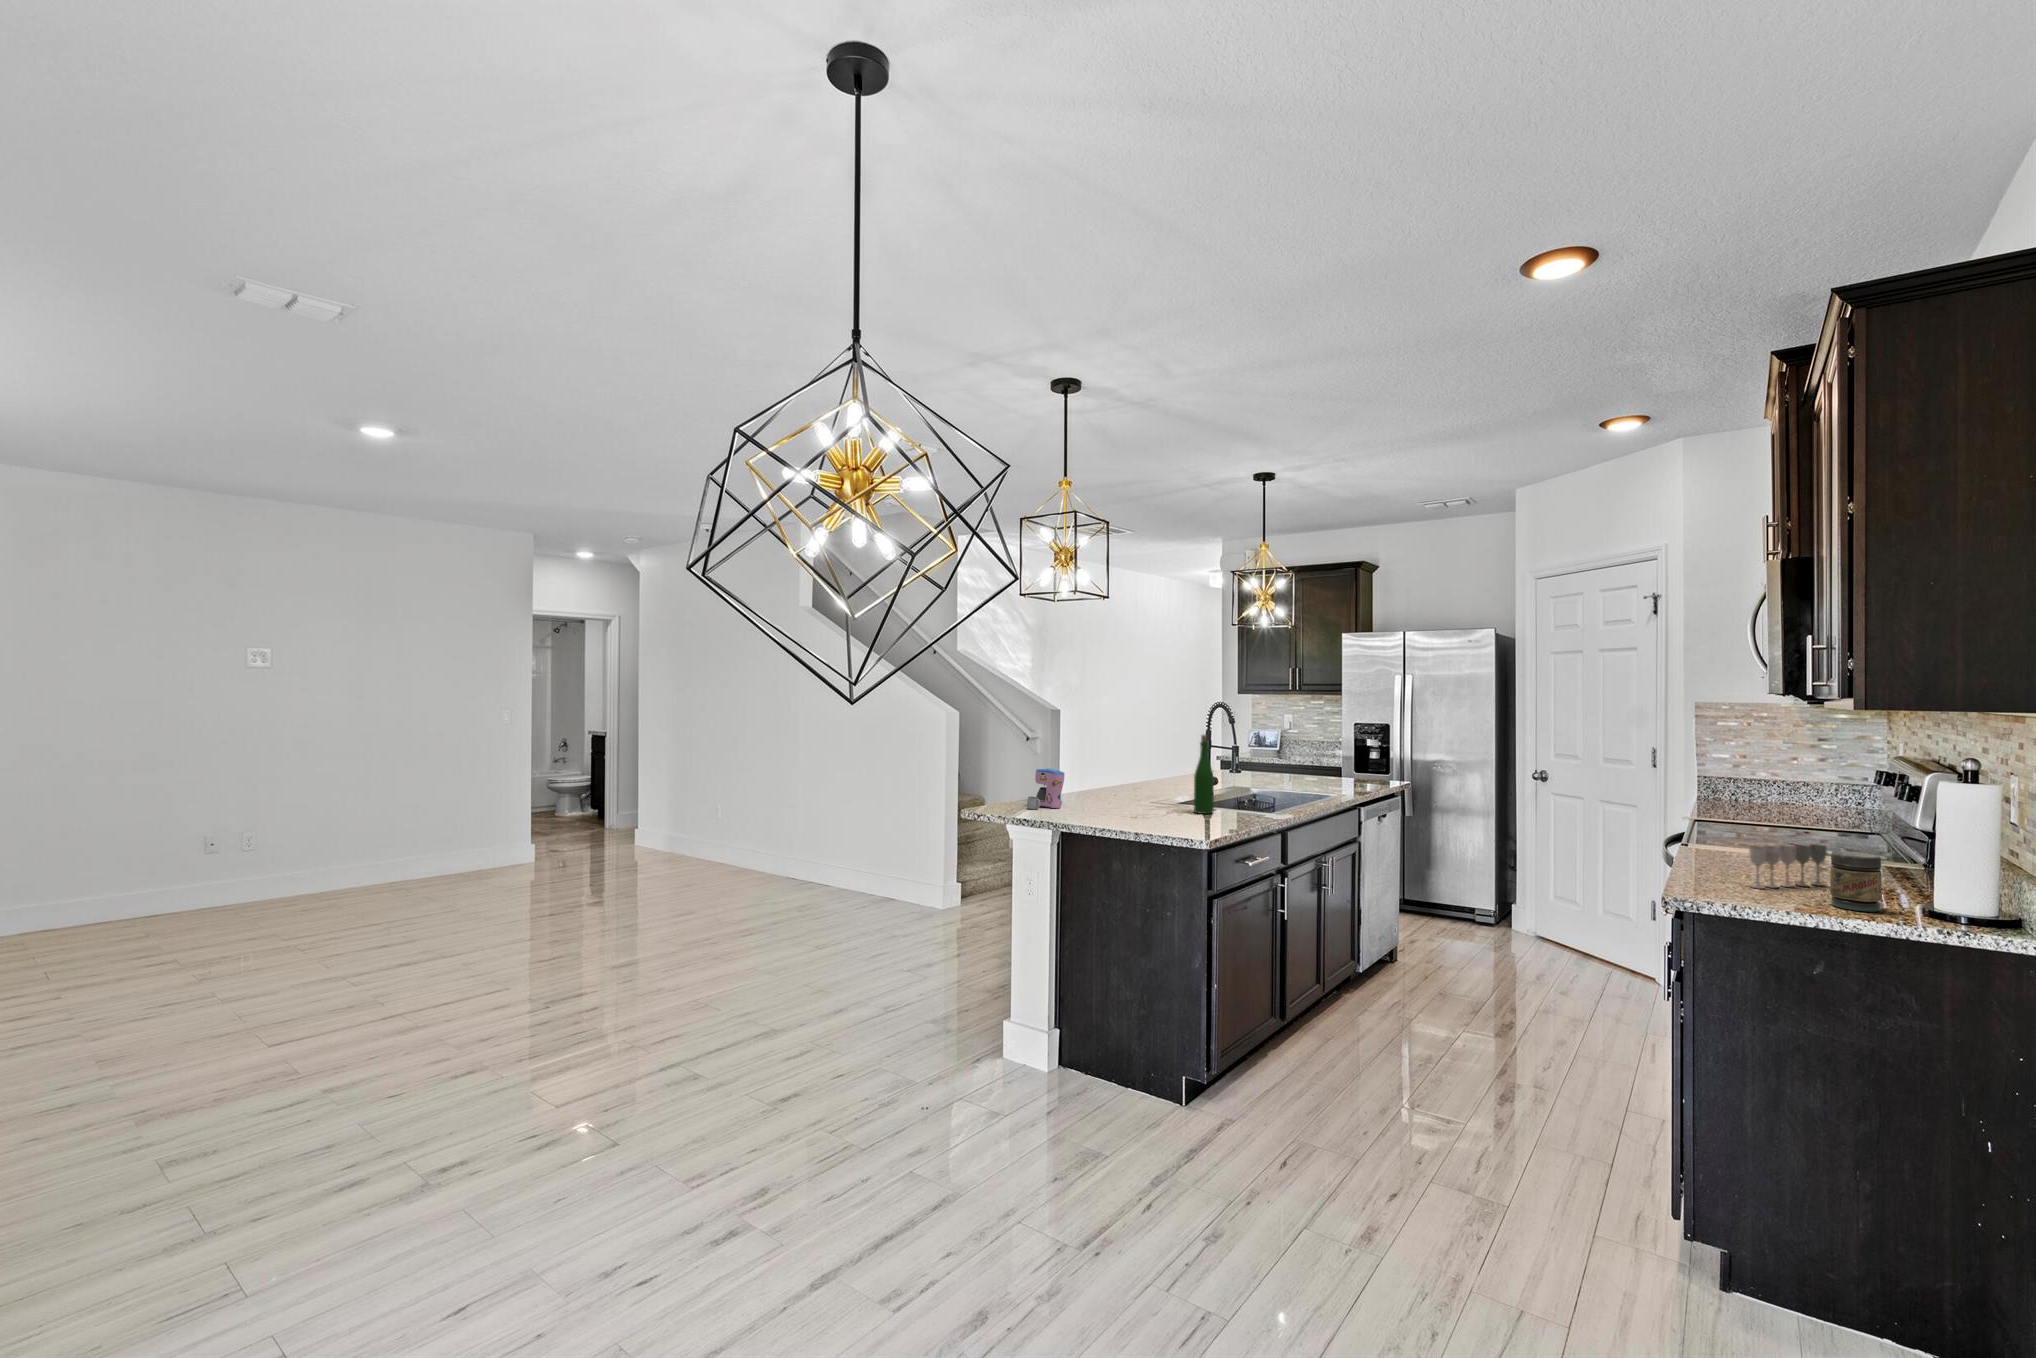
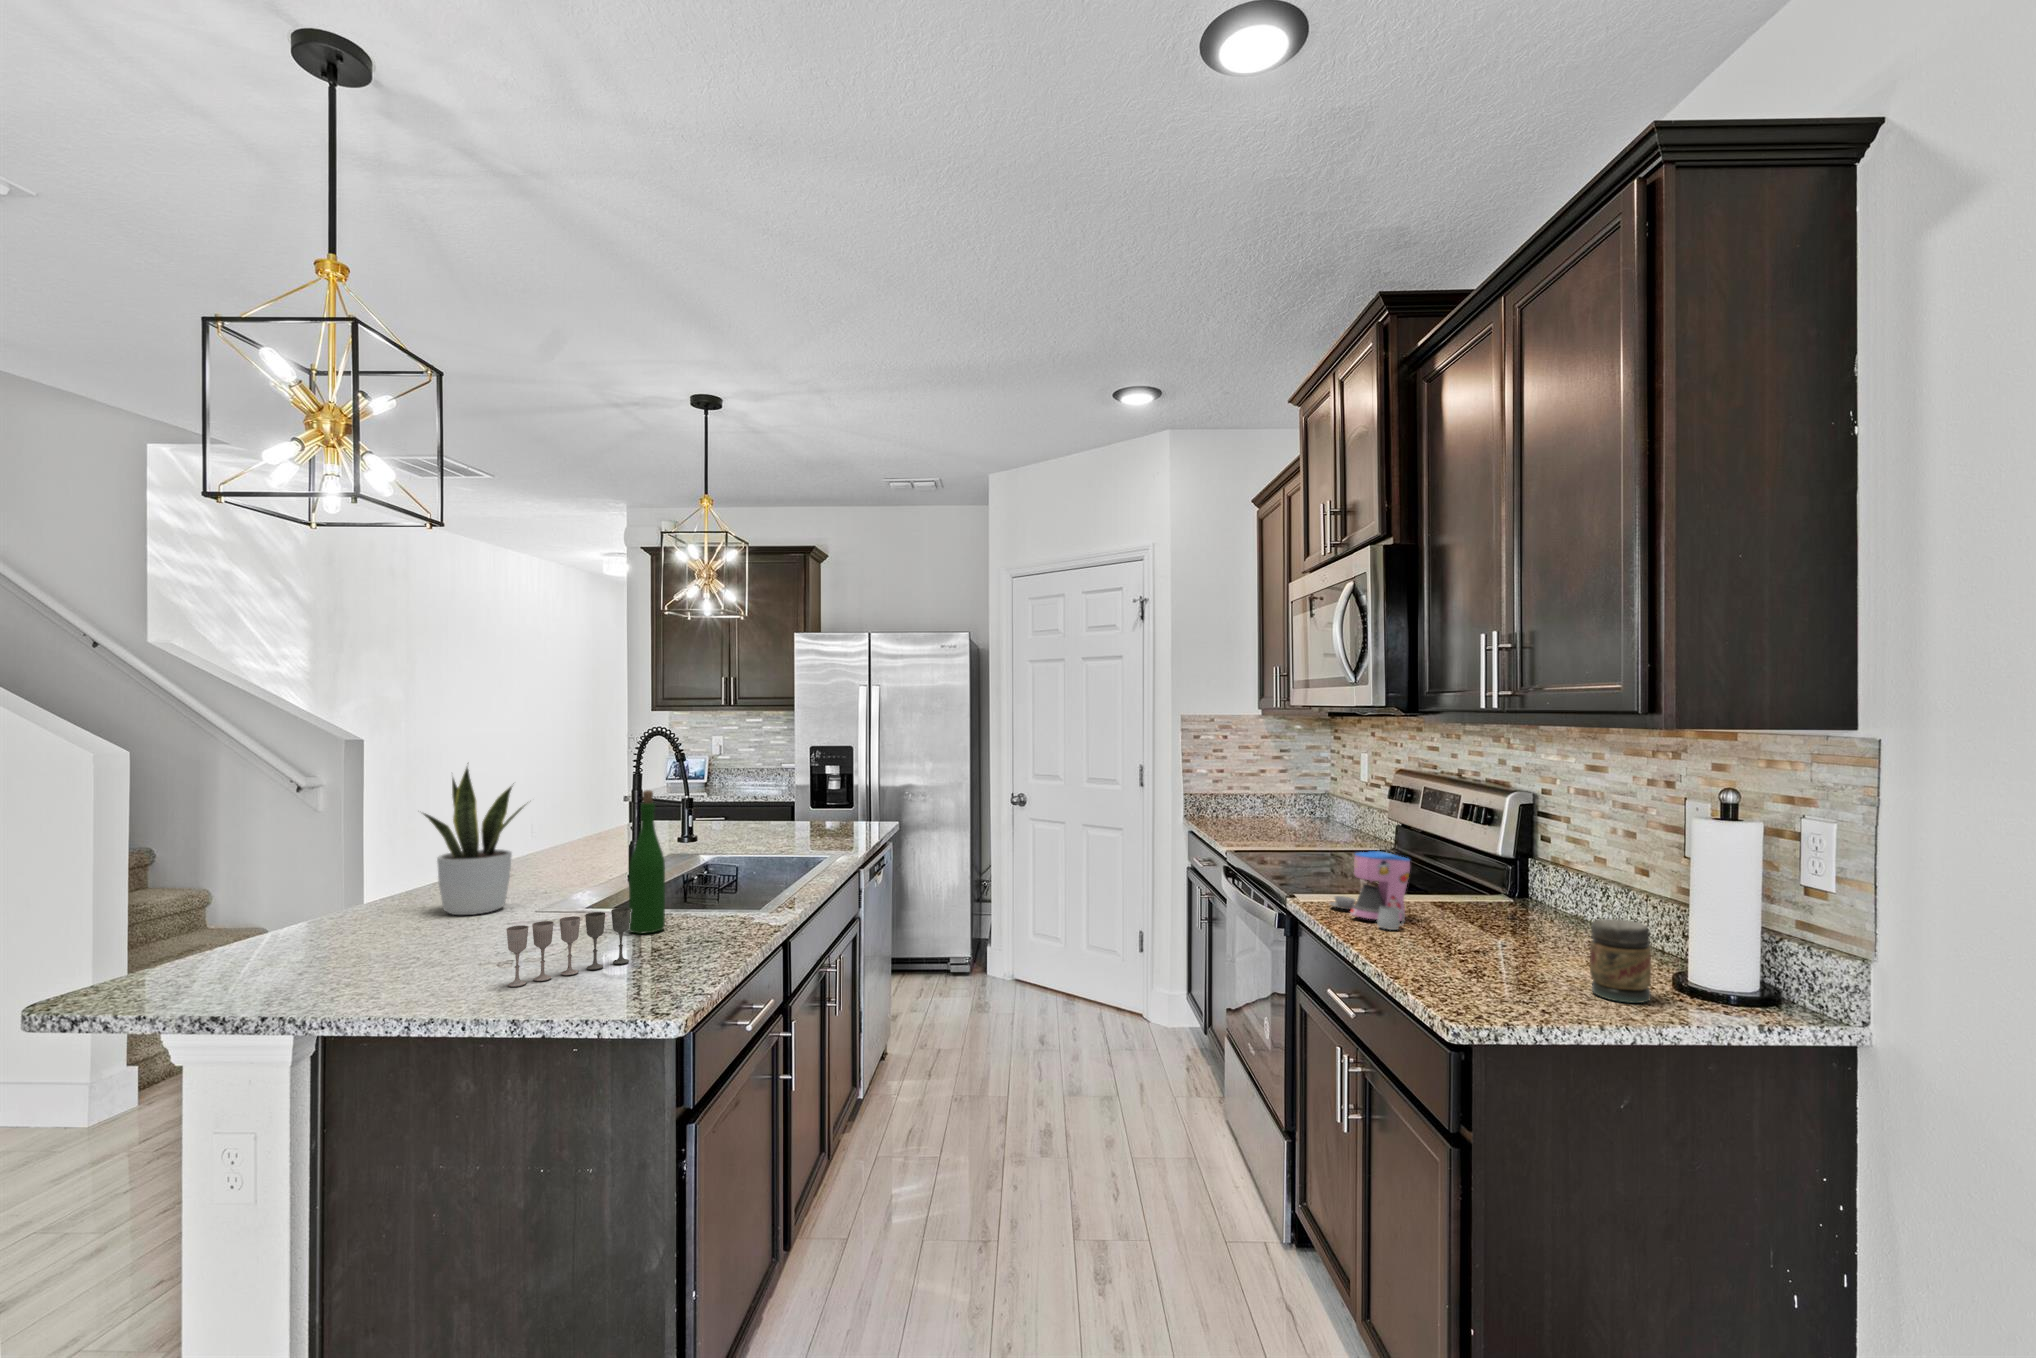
potted plant: none [1093,716,1150,799] -> present [423,767,525,915]
coffee maker: present [1027,769,1064,809] -> present [1330,851,1410,930]
wine glass: present [1749,844,1827,889] -> present [506,908,631,987]

